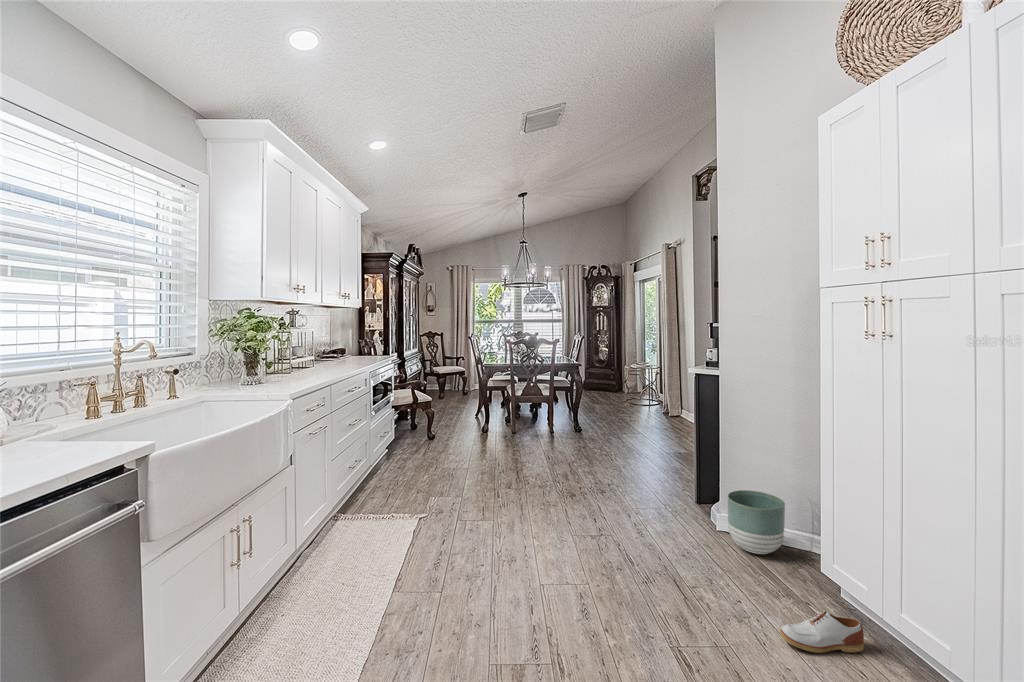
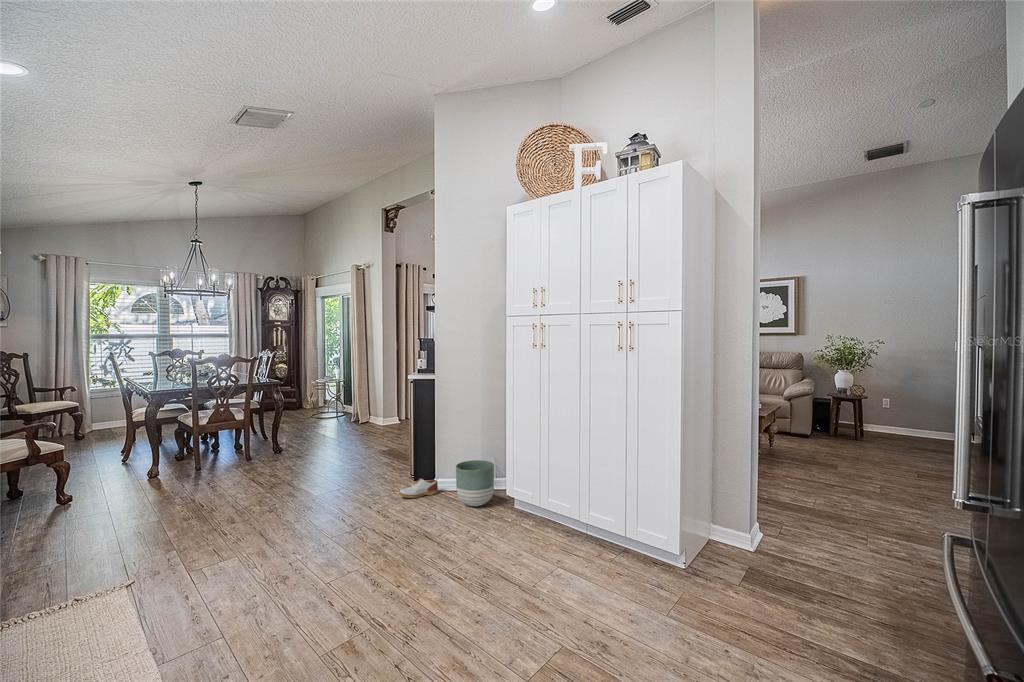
shoe: present [780,611,864,653] -> present [399,478,438,498]

